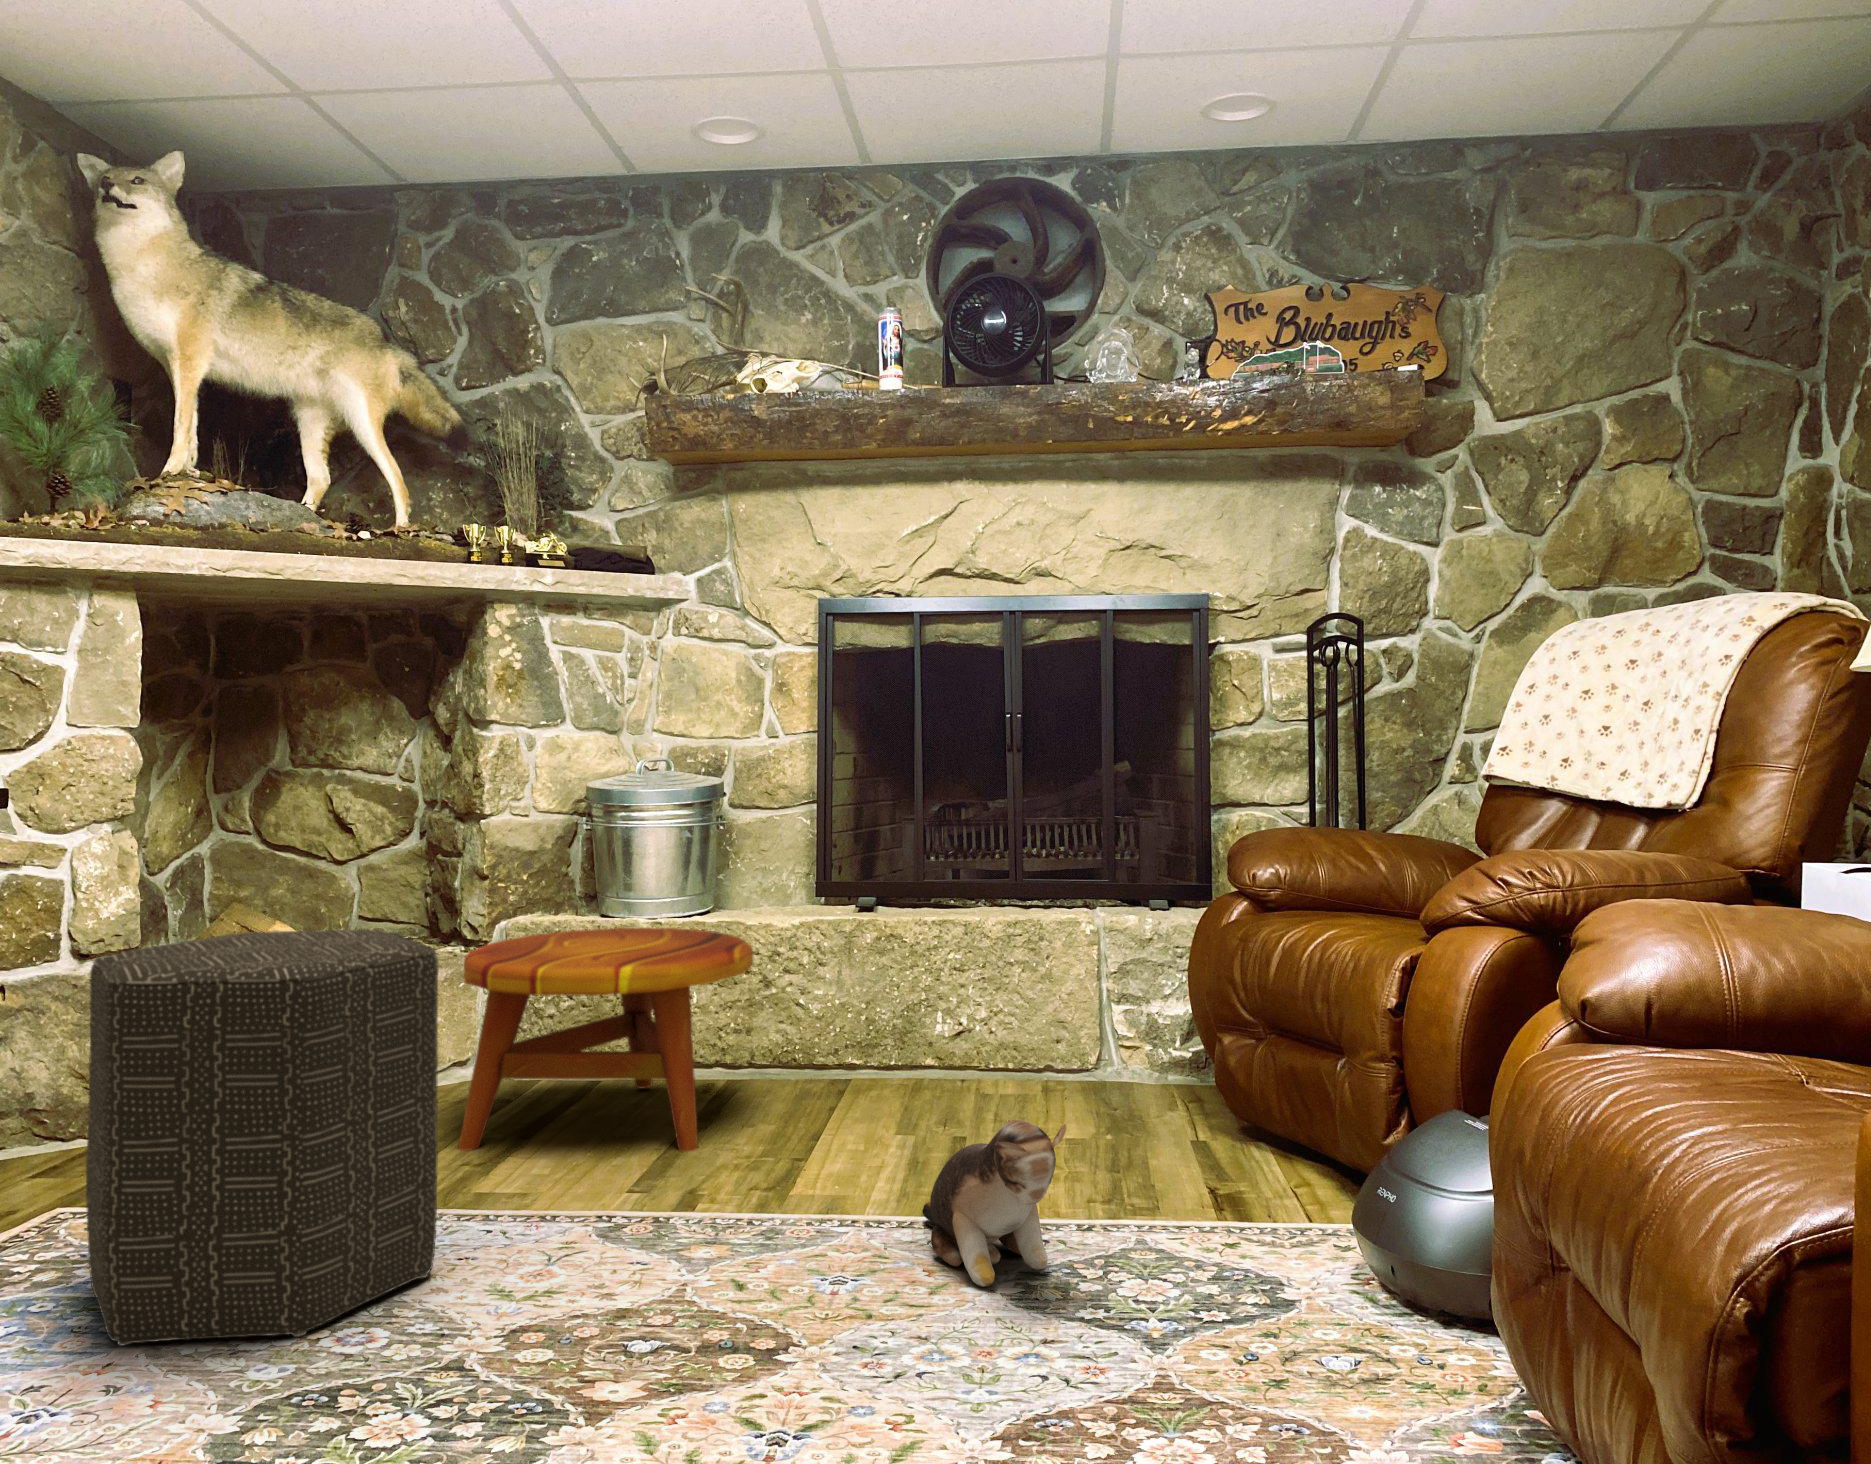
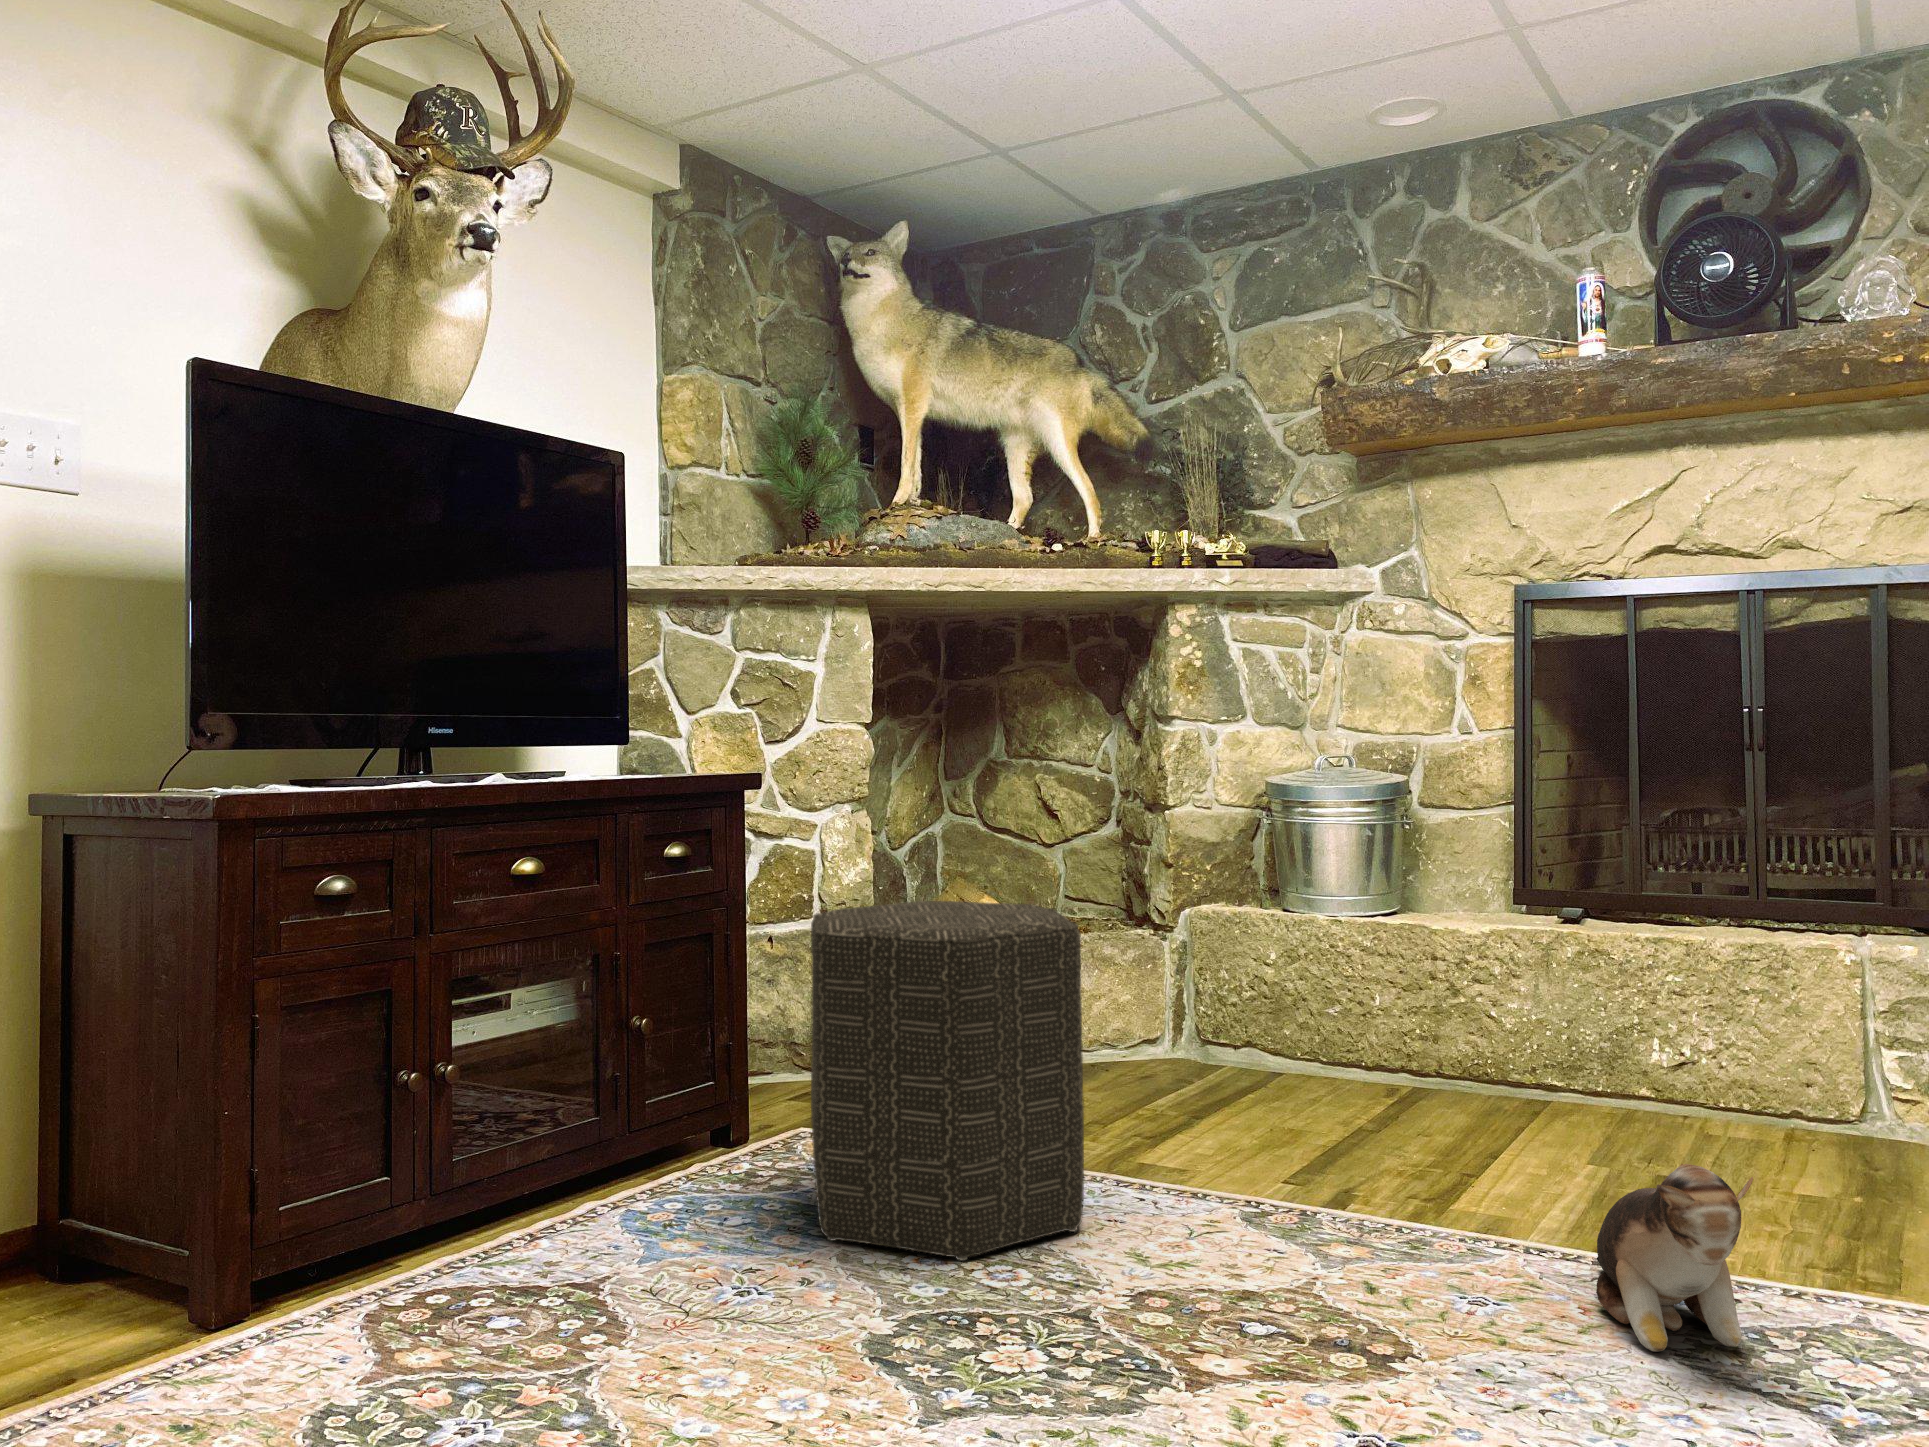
side table: present [458,928,754,1151] -> none [1131,924,1429,1161]

